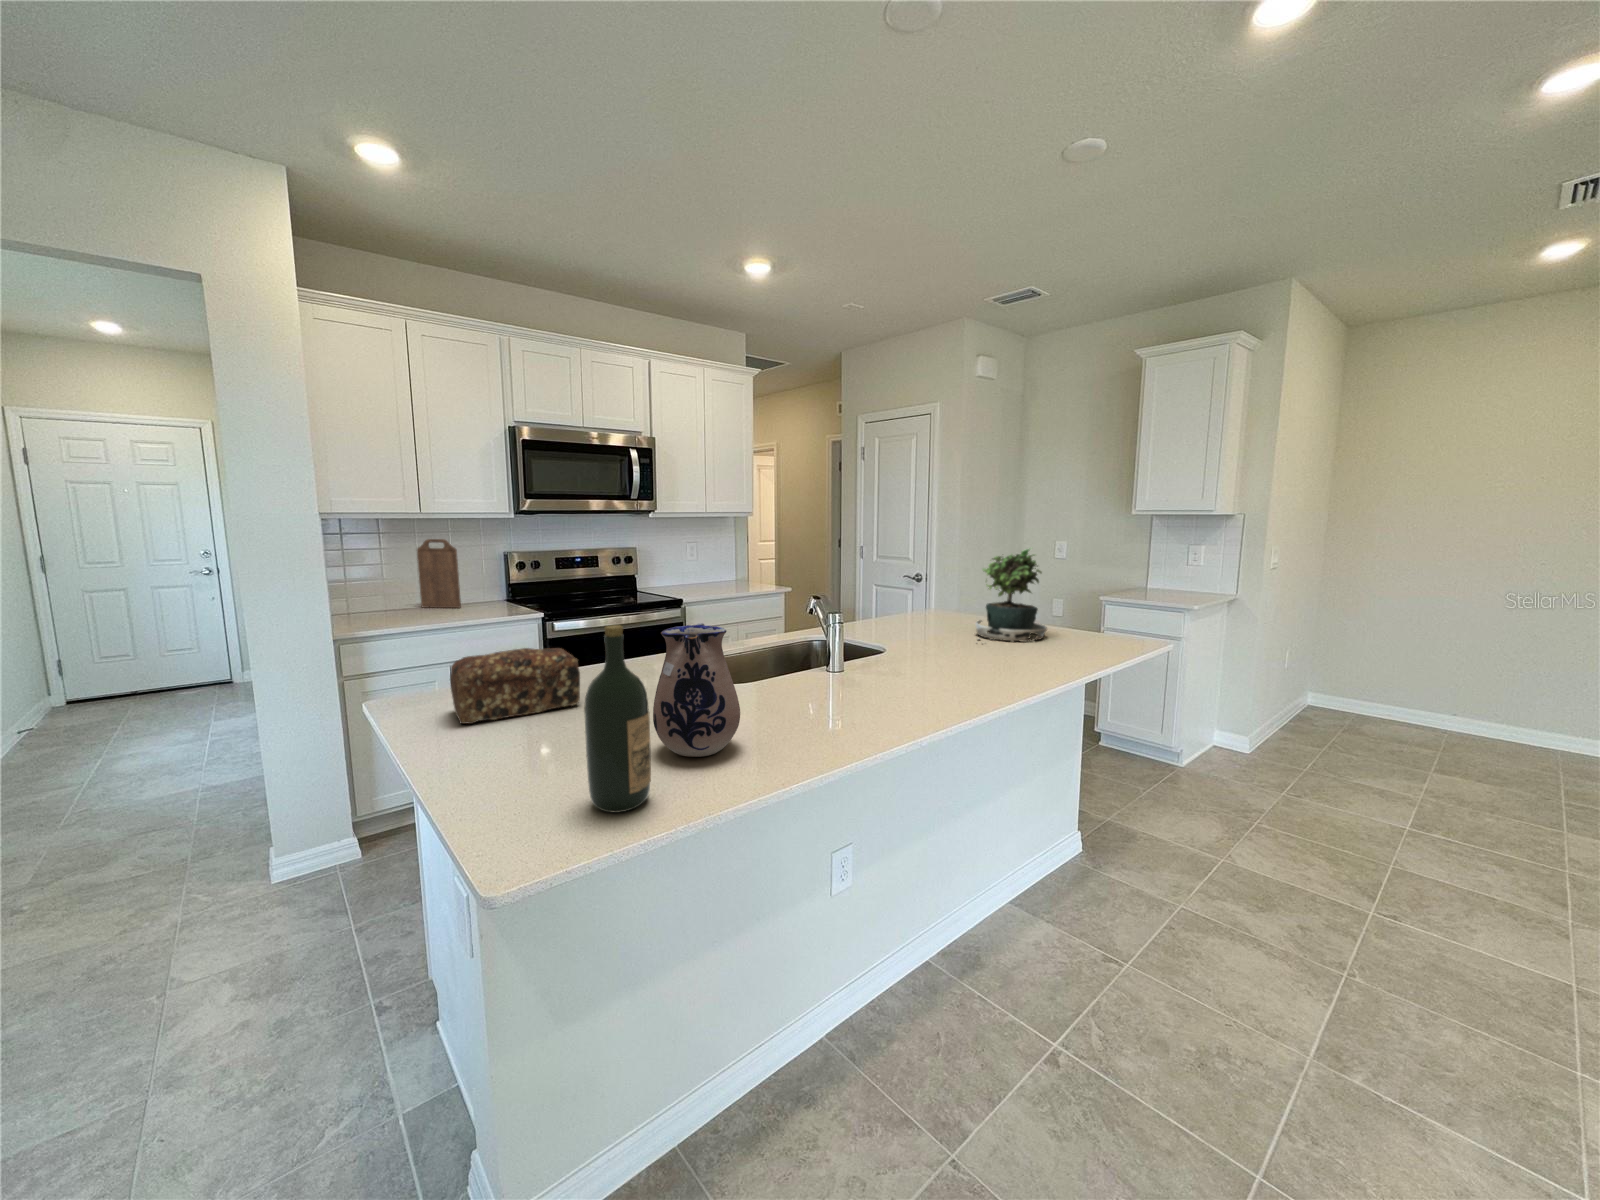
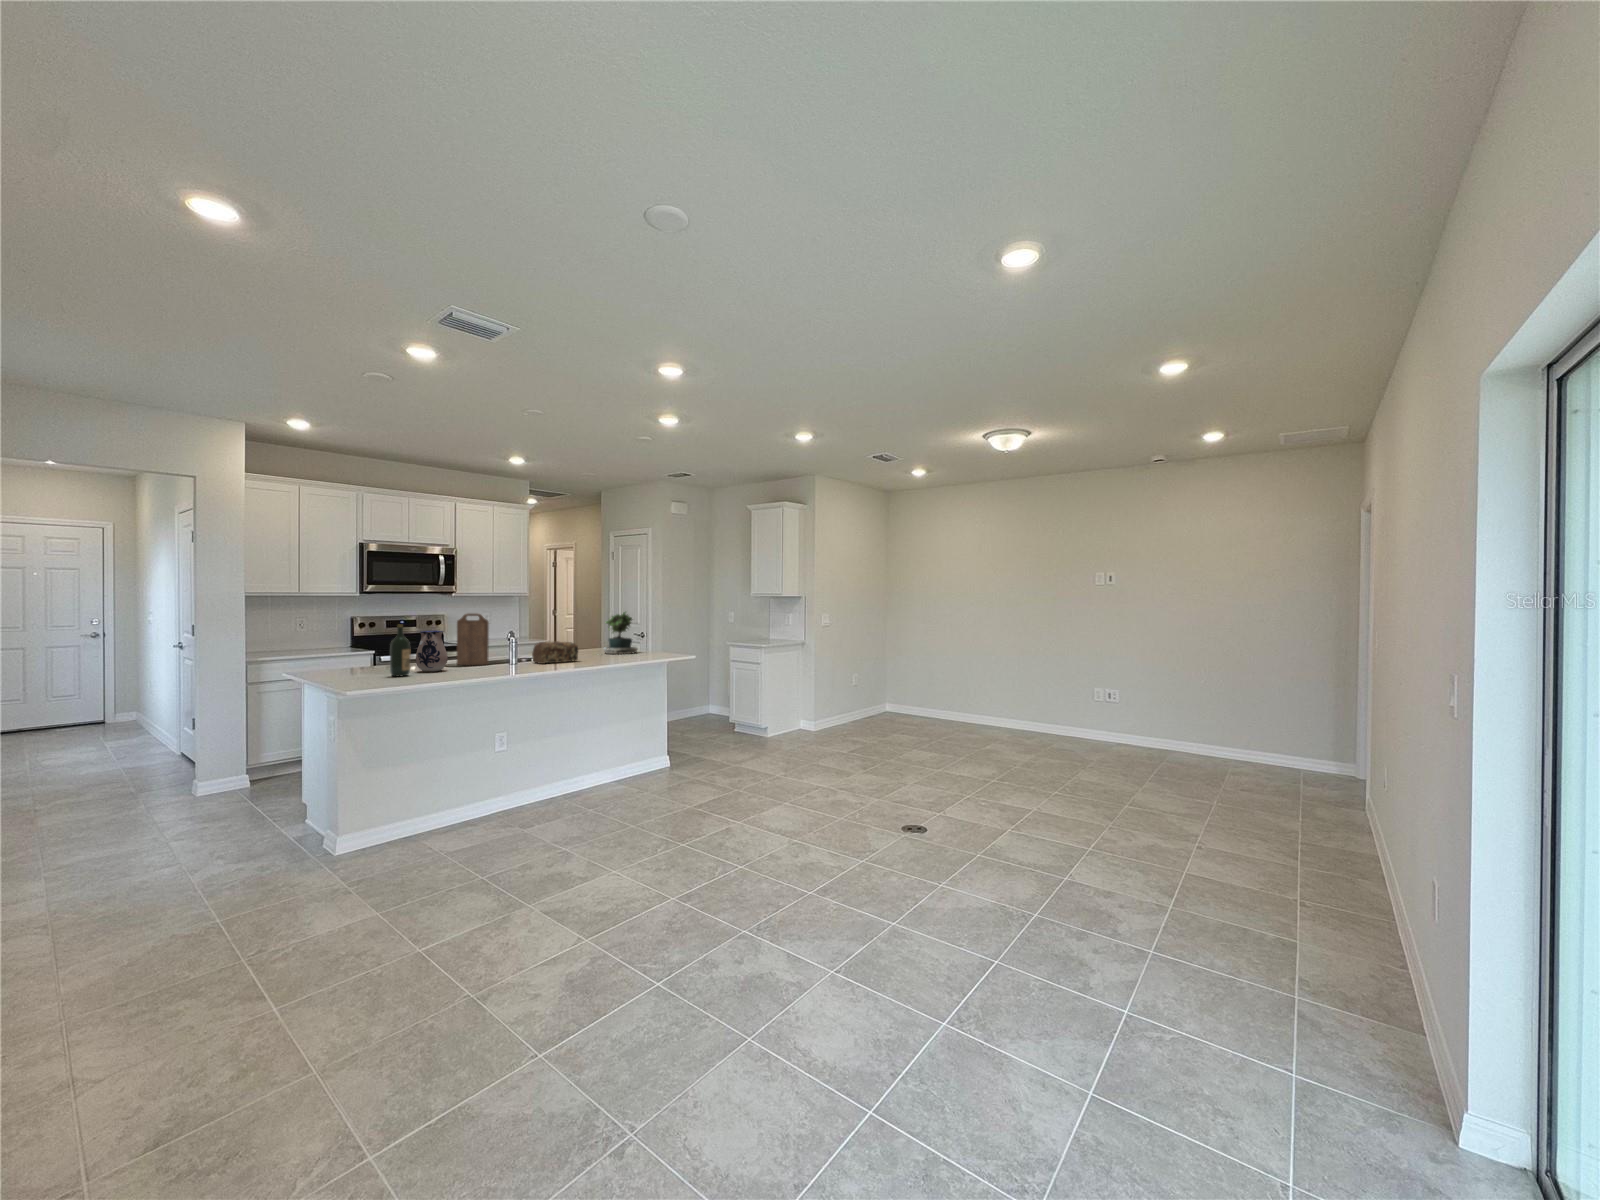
cutting board: present [417,539,461,608] -> present [457,613,489,665]
bread loaf: present [450,648,580,724] -> present [532,641,578,664]

